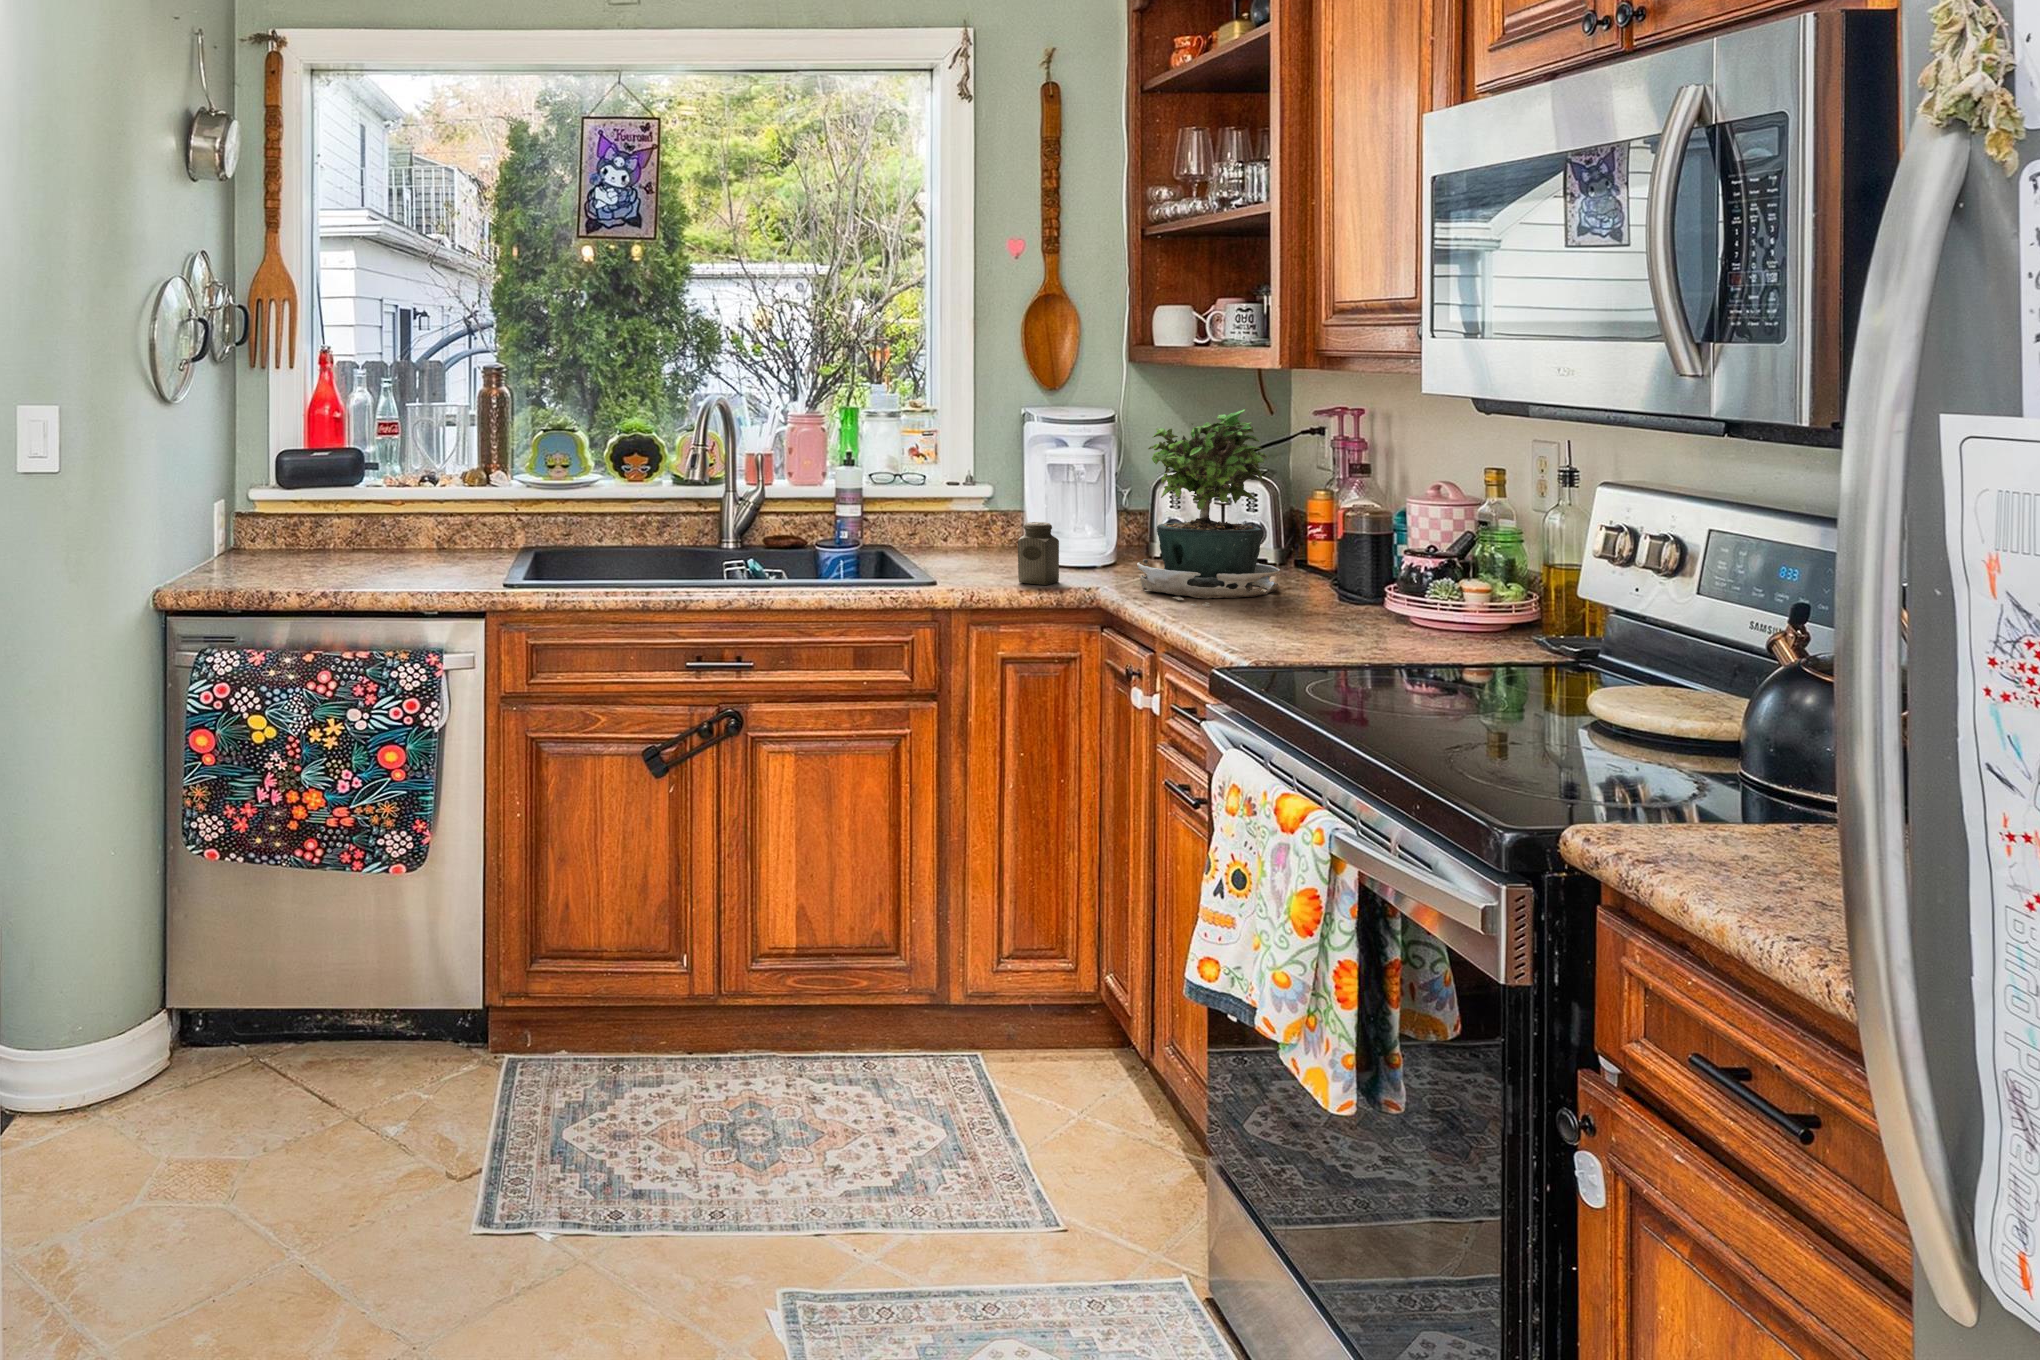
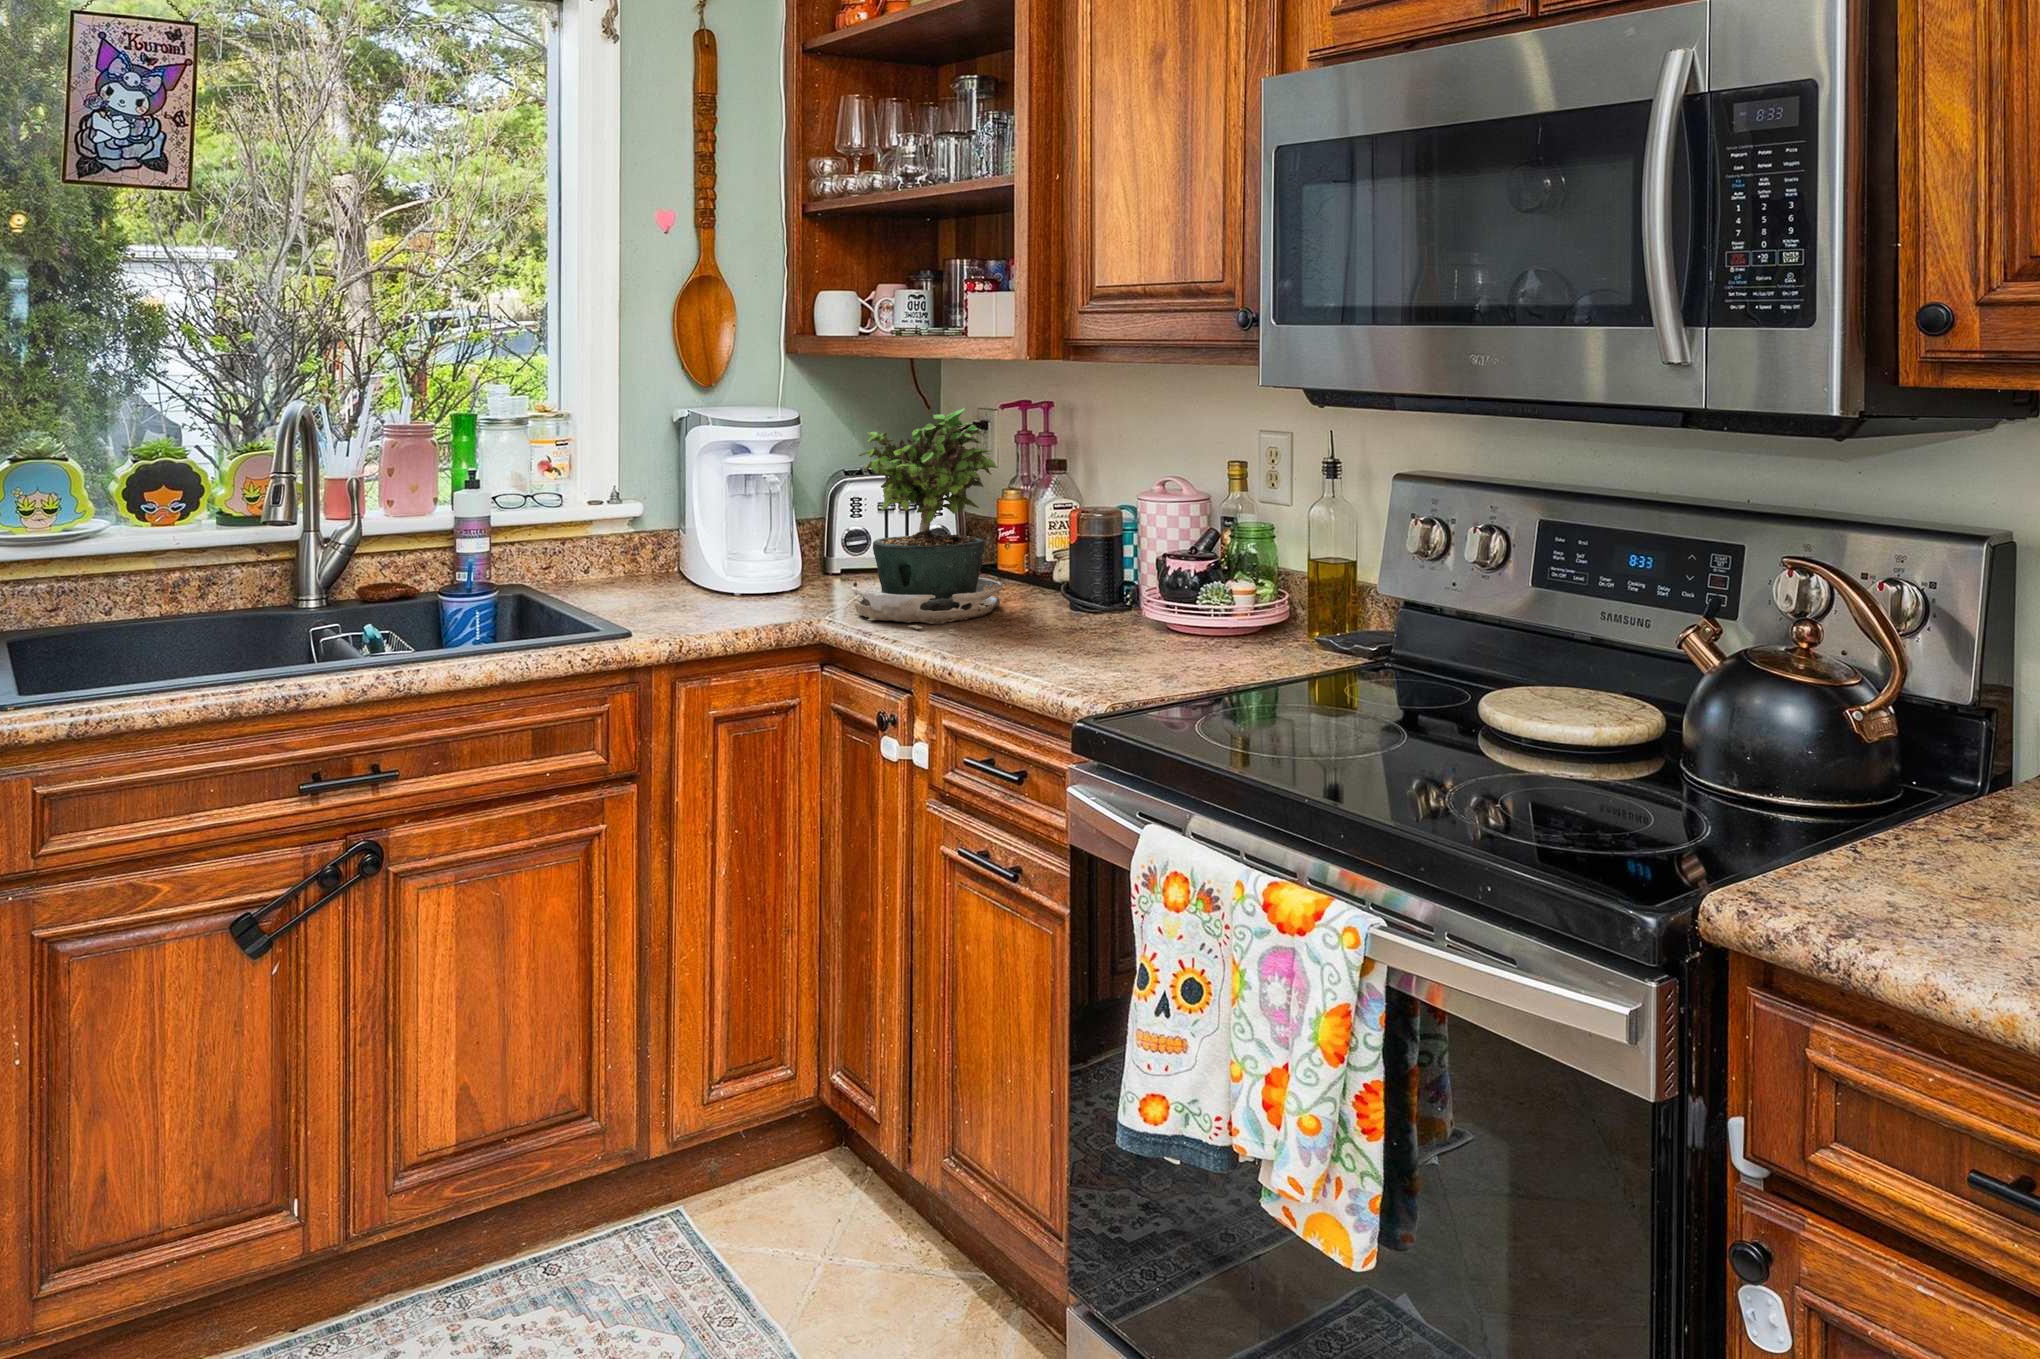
salt shaker: present [1018,522,1059,585] -> none [714,548,759,623]

